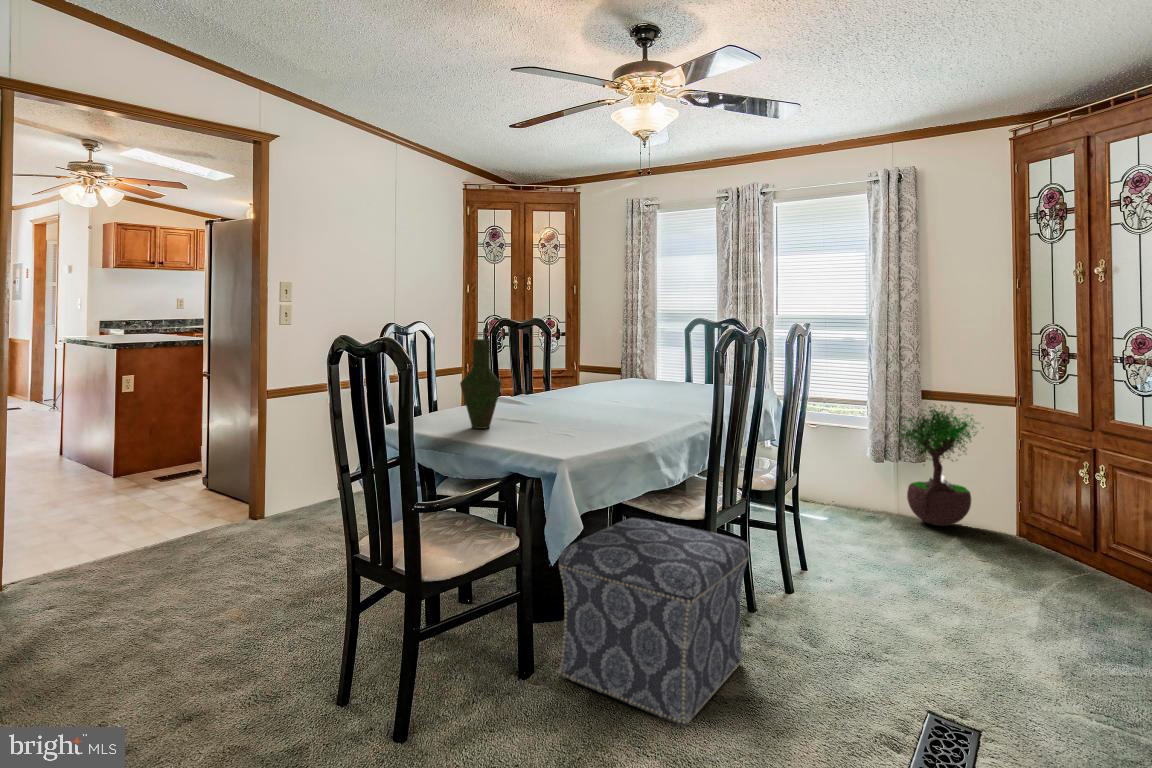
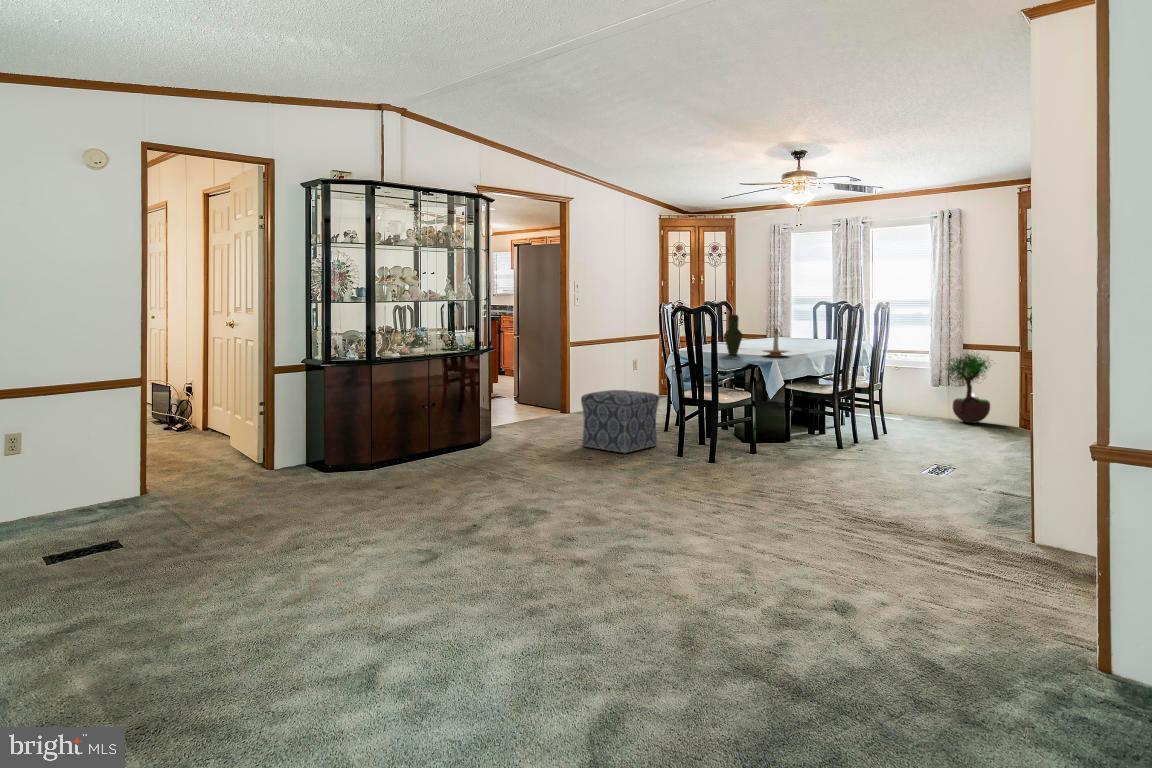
candle holder: none [540,368,600,435] -> present [763,328,788,356]
ottoman: present [558,518,750,726] -> present [581,390,659,454]

